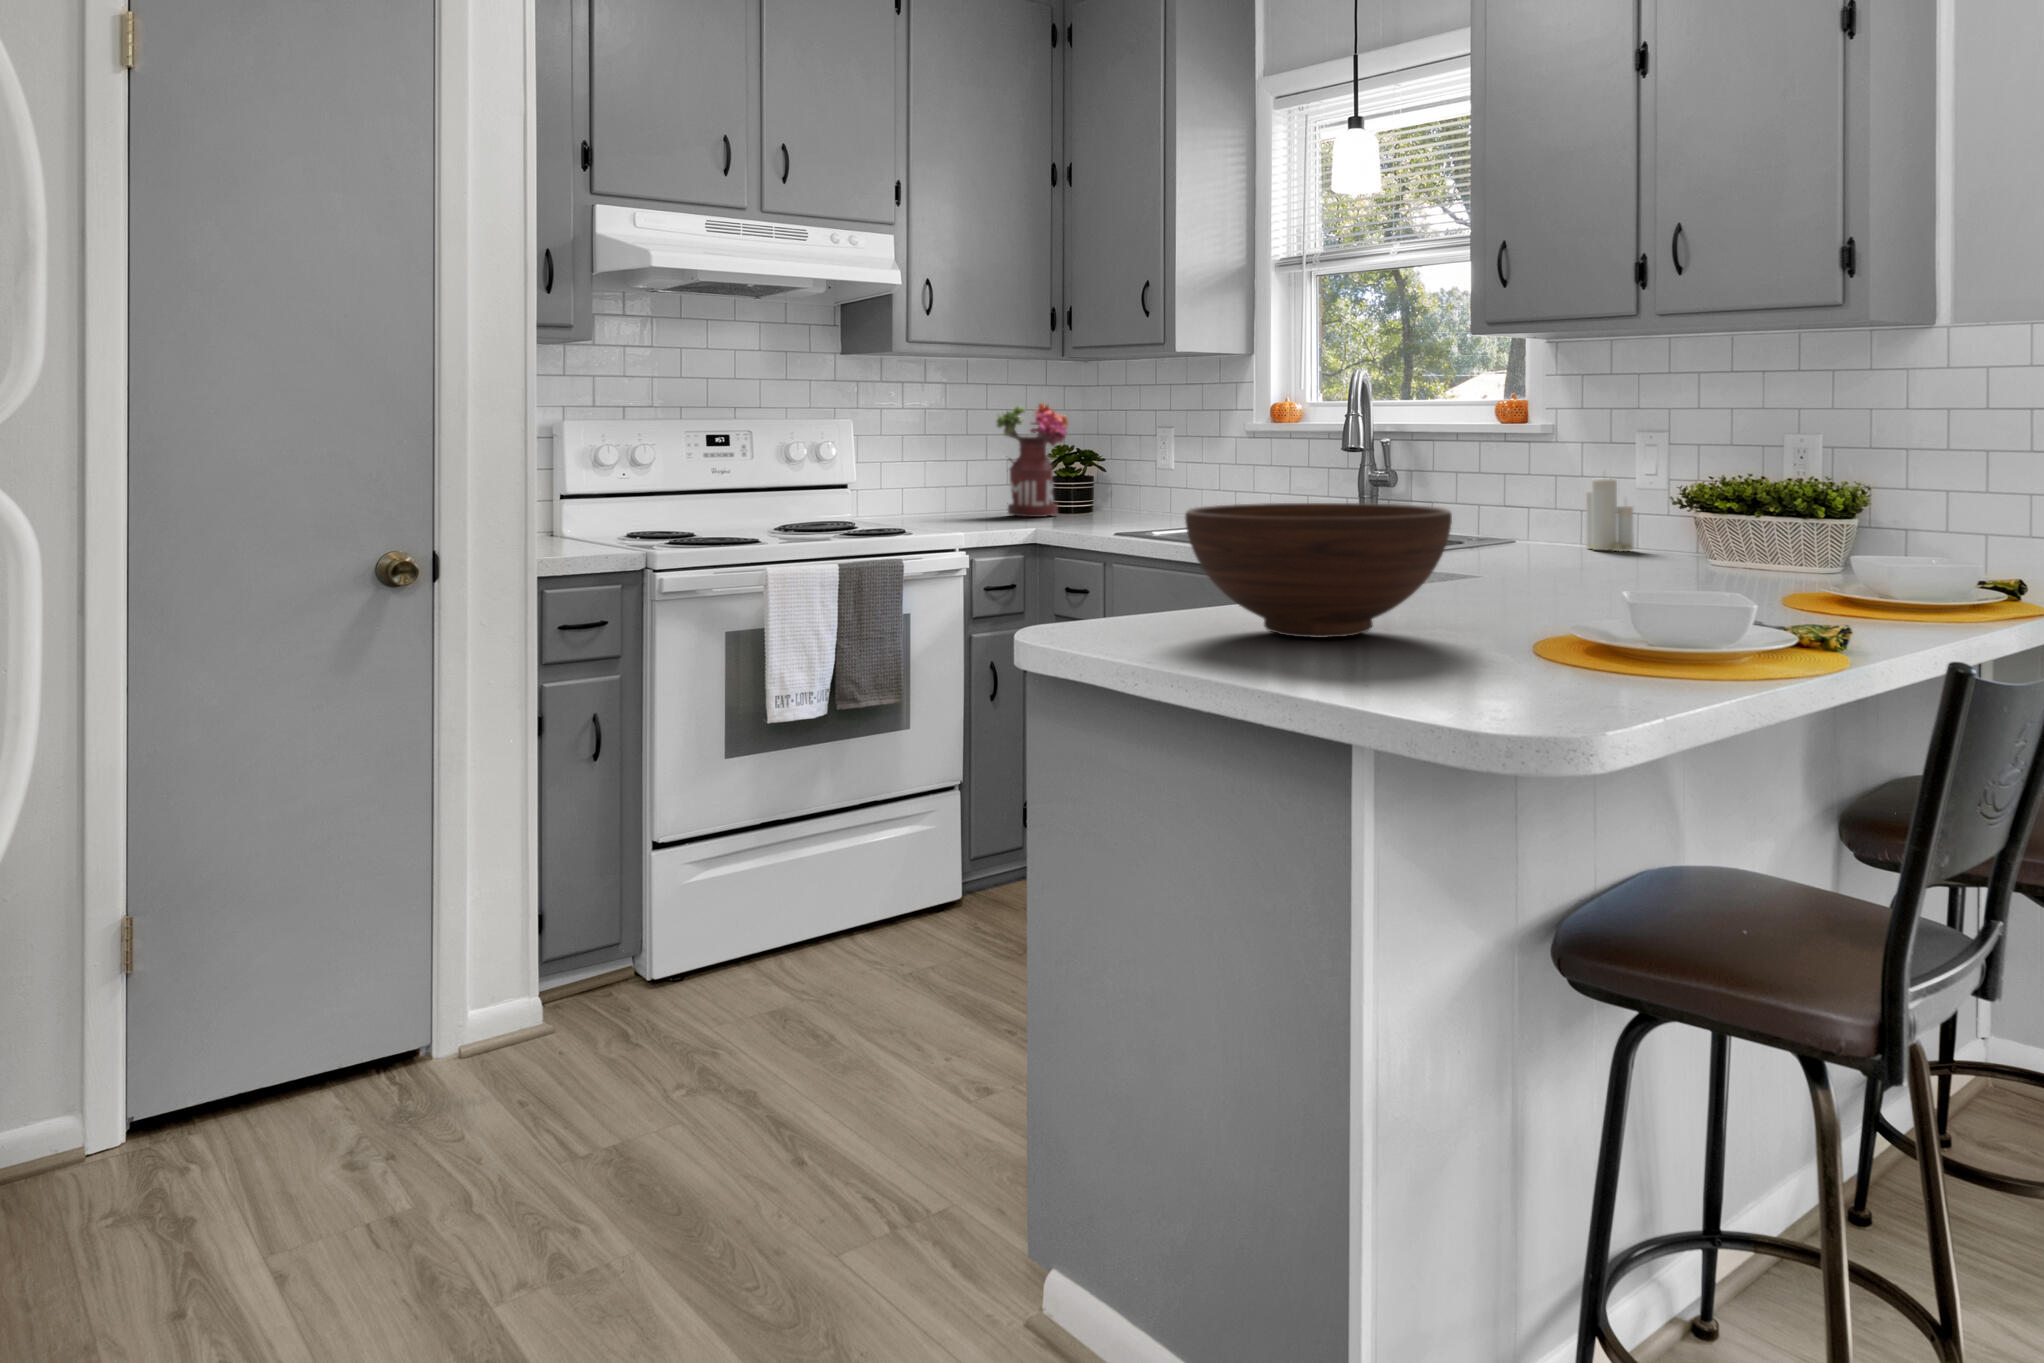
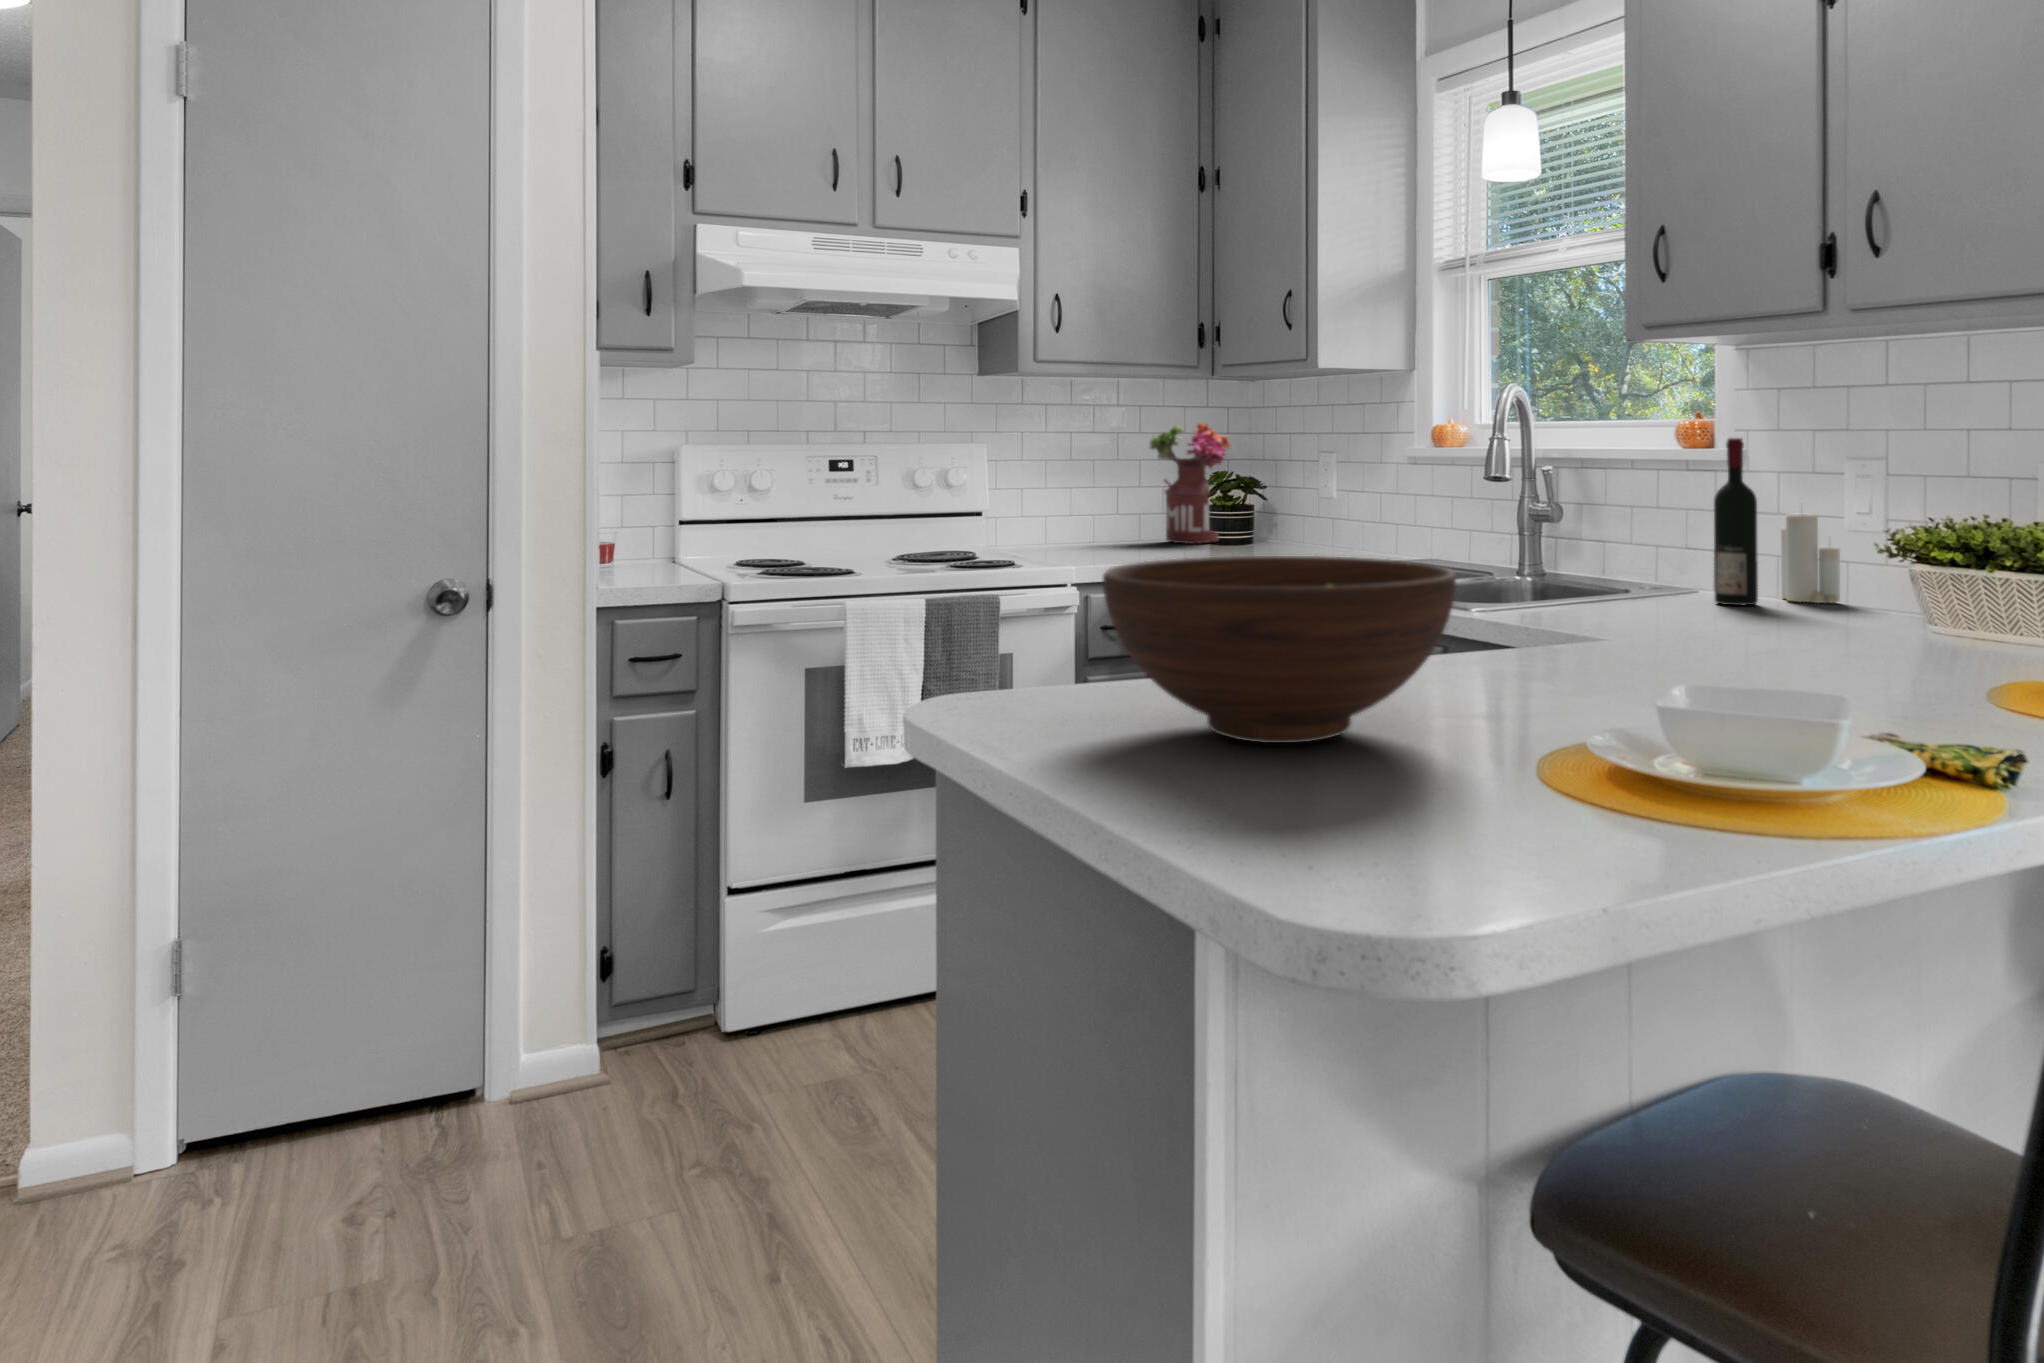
wine bottle: none [1539,417,1573,553] -> present [1714,438,1758,605]

